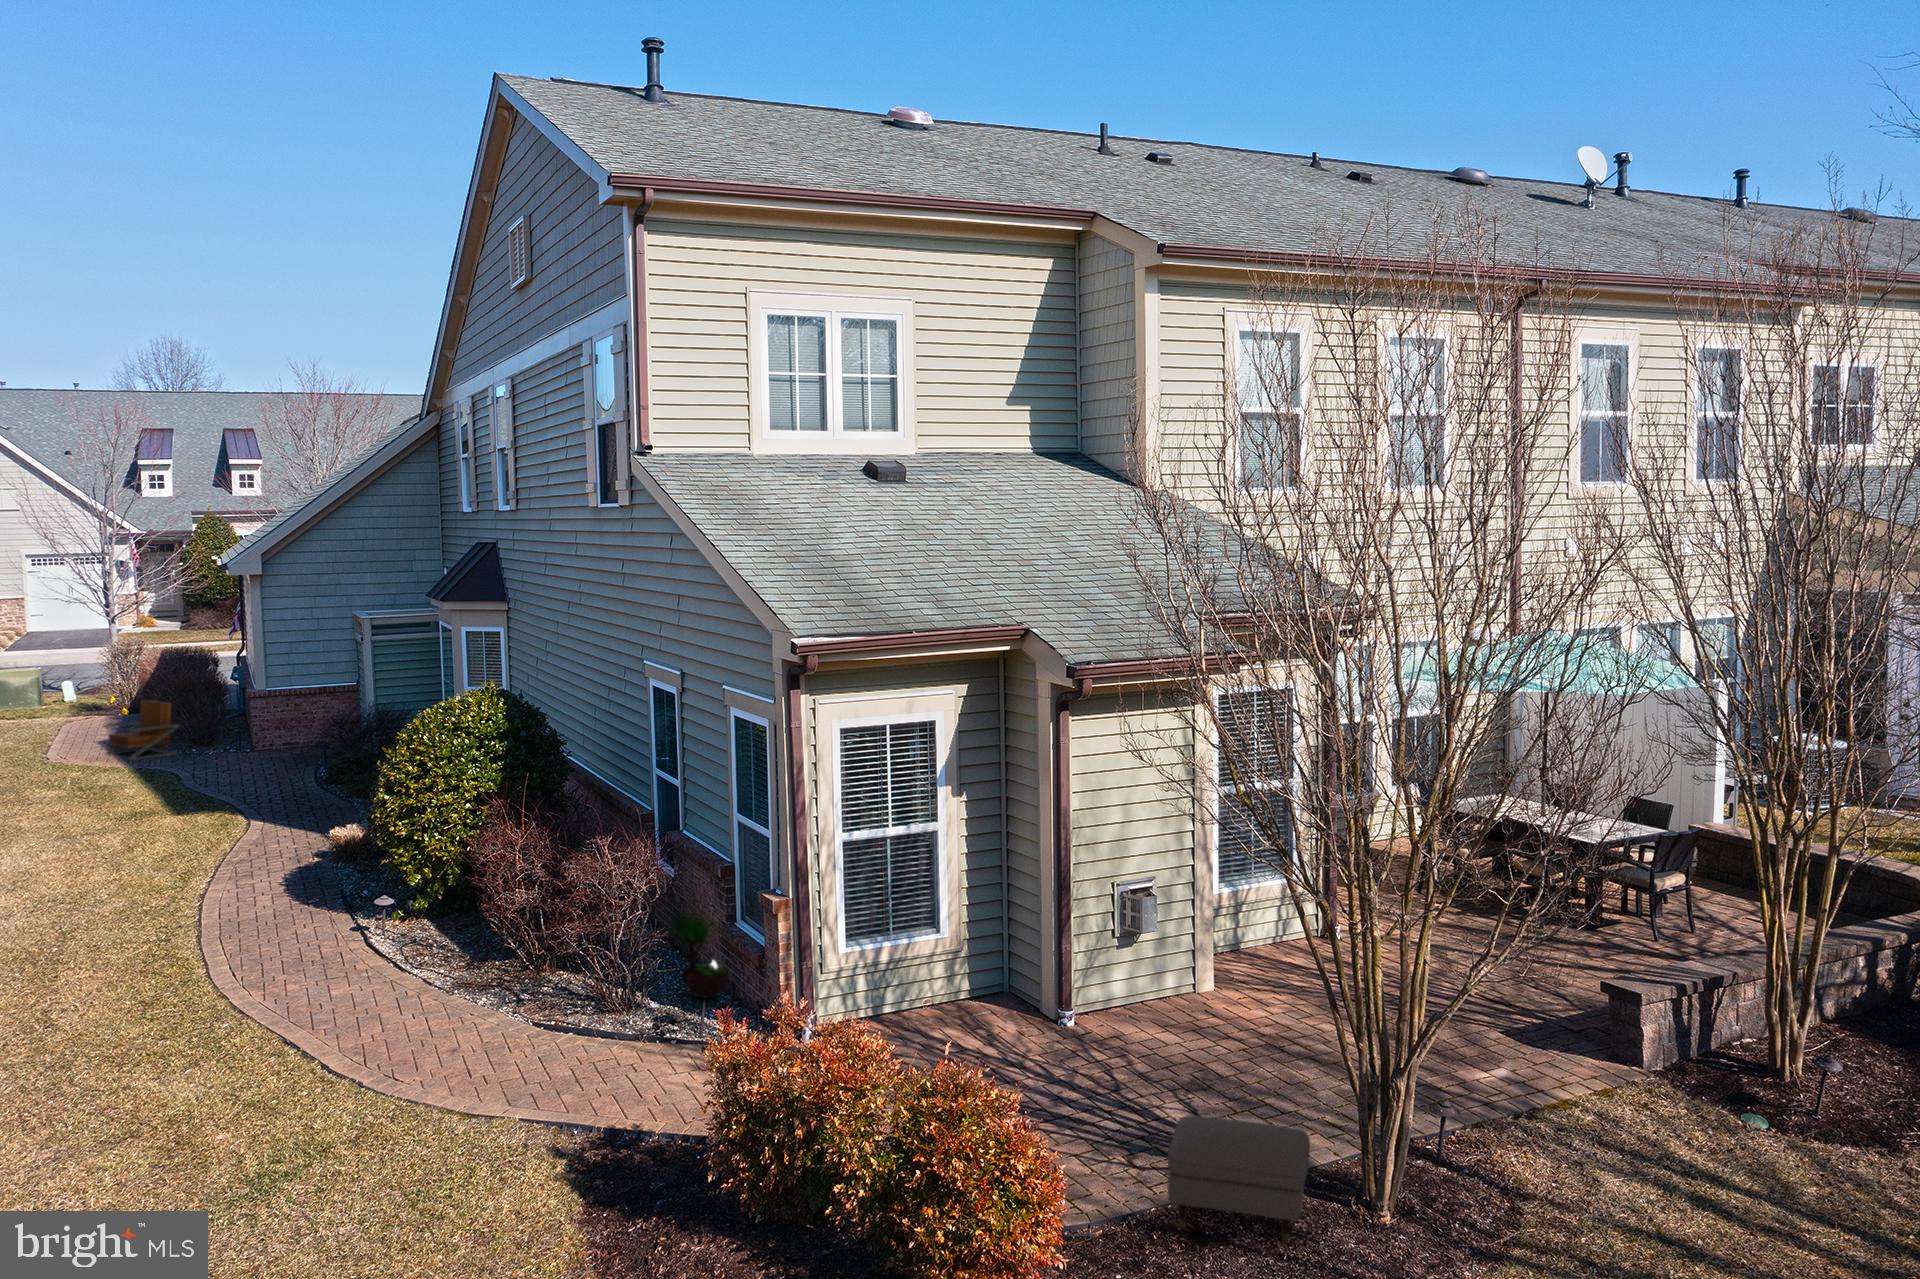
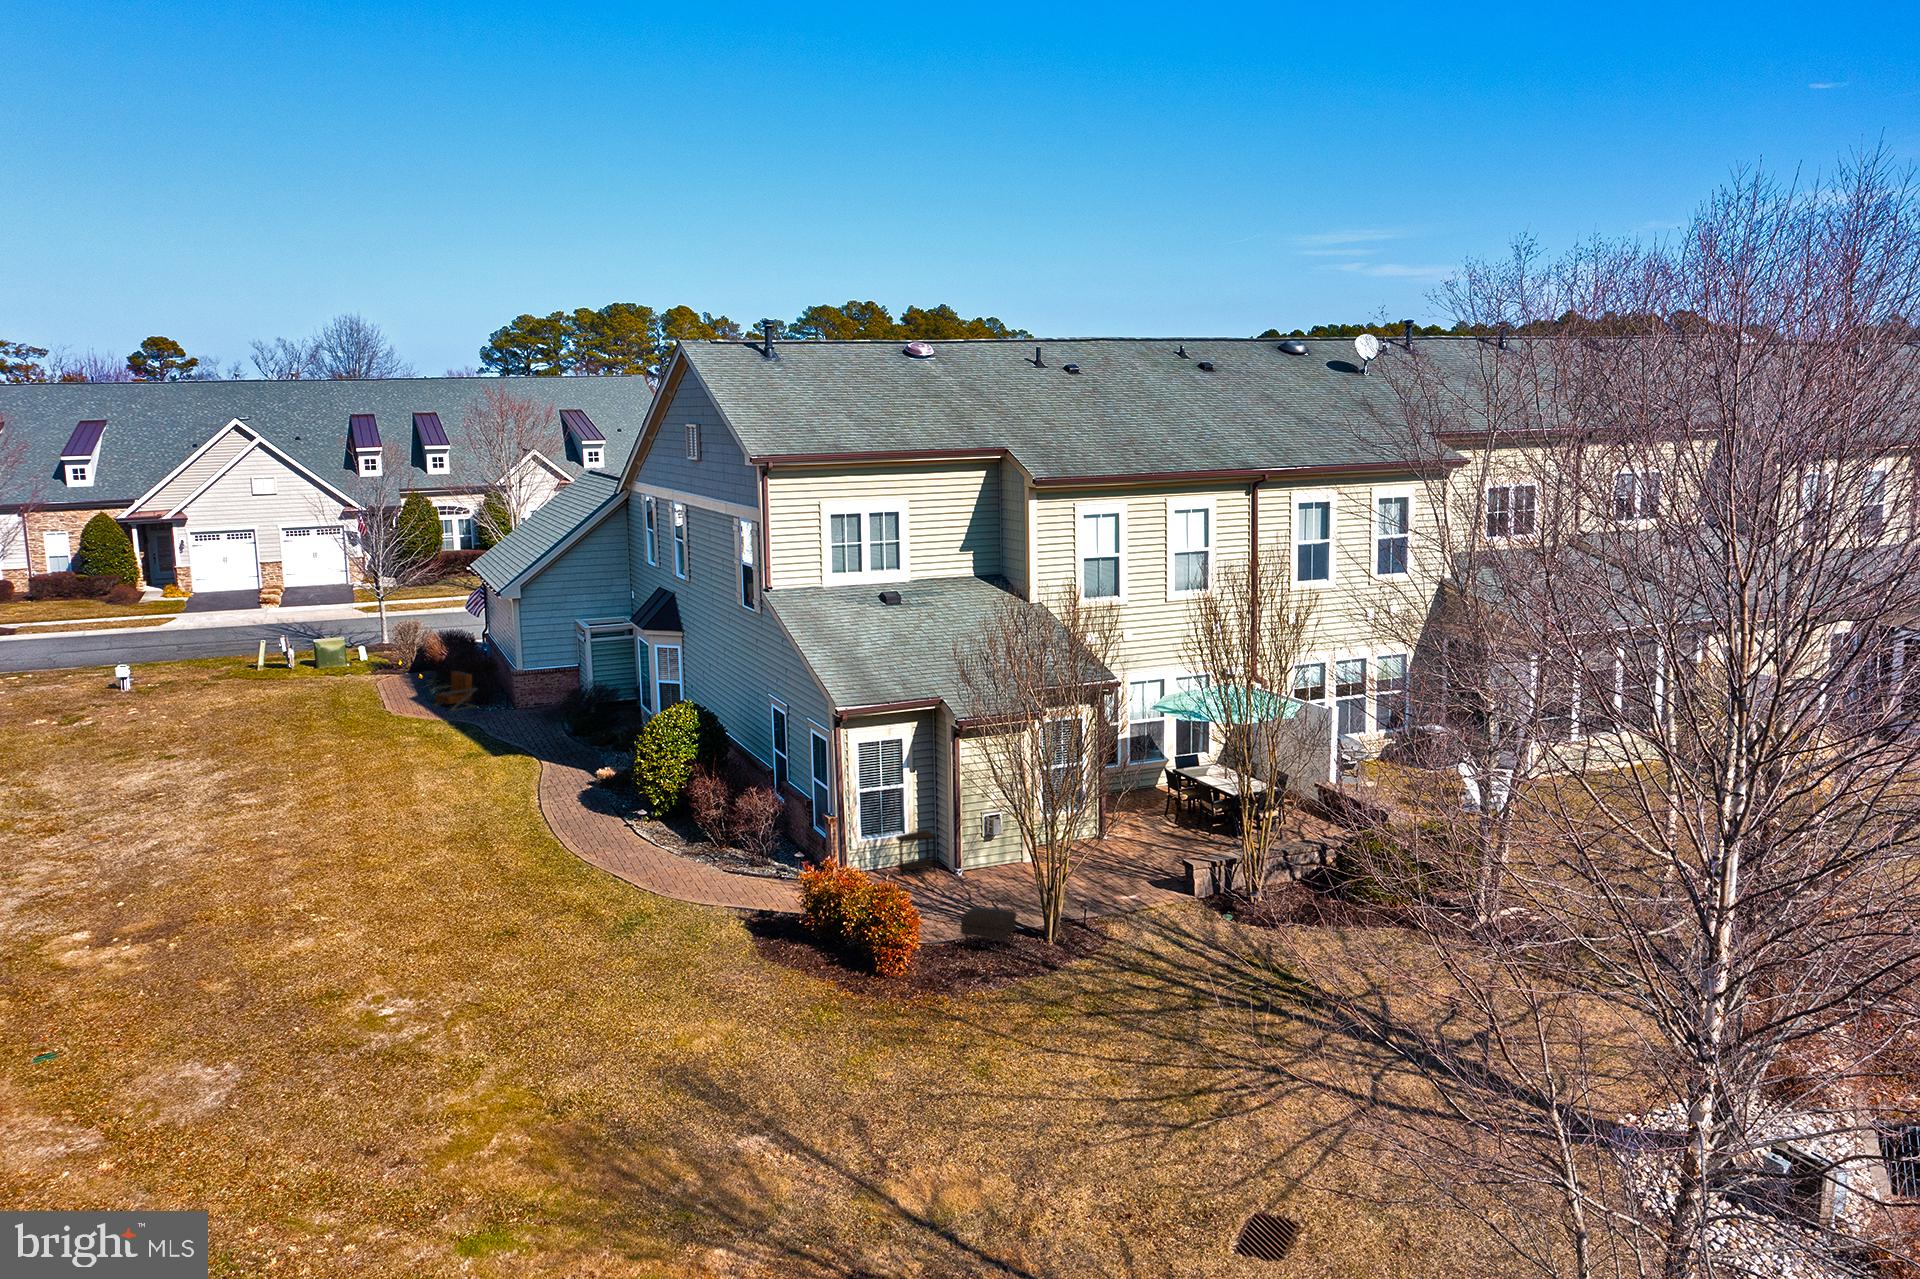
potted tree: present [667,913,727,998] -> none [781,817,810,861]
side table: none [915,923,1012,1028] -> present [896,830,936,876]

